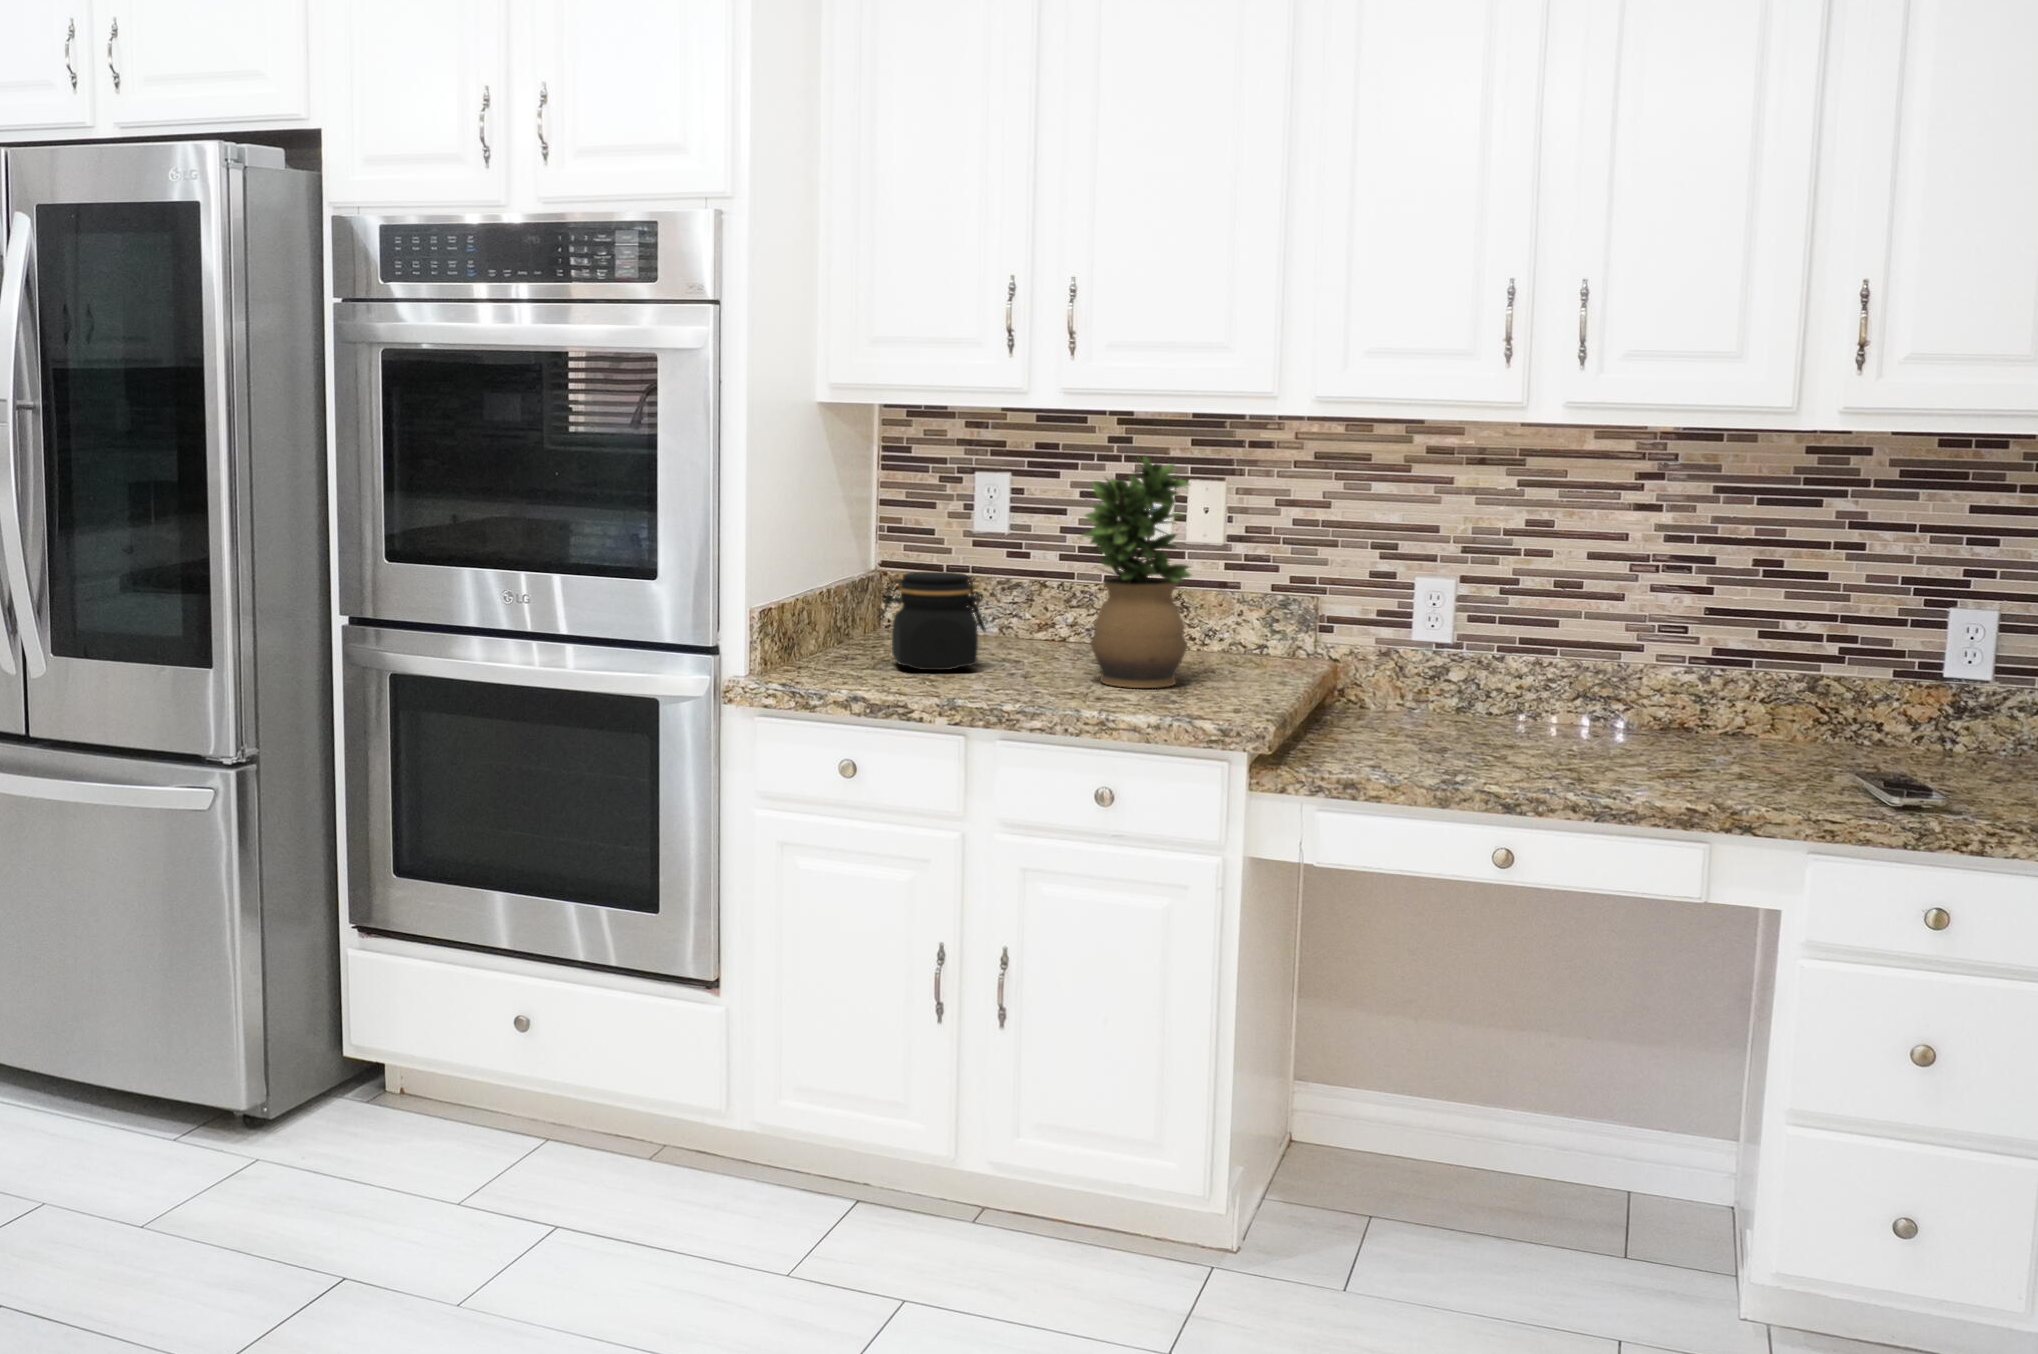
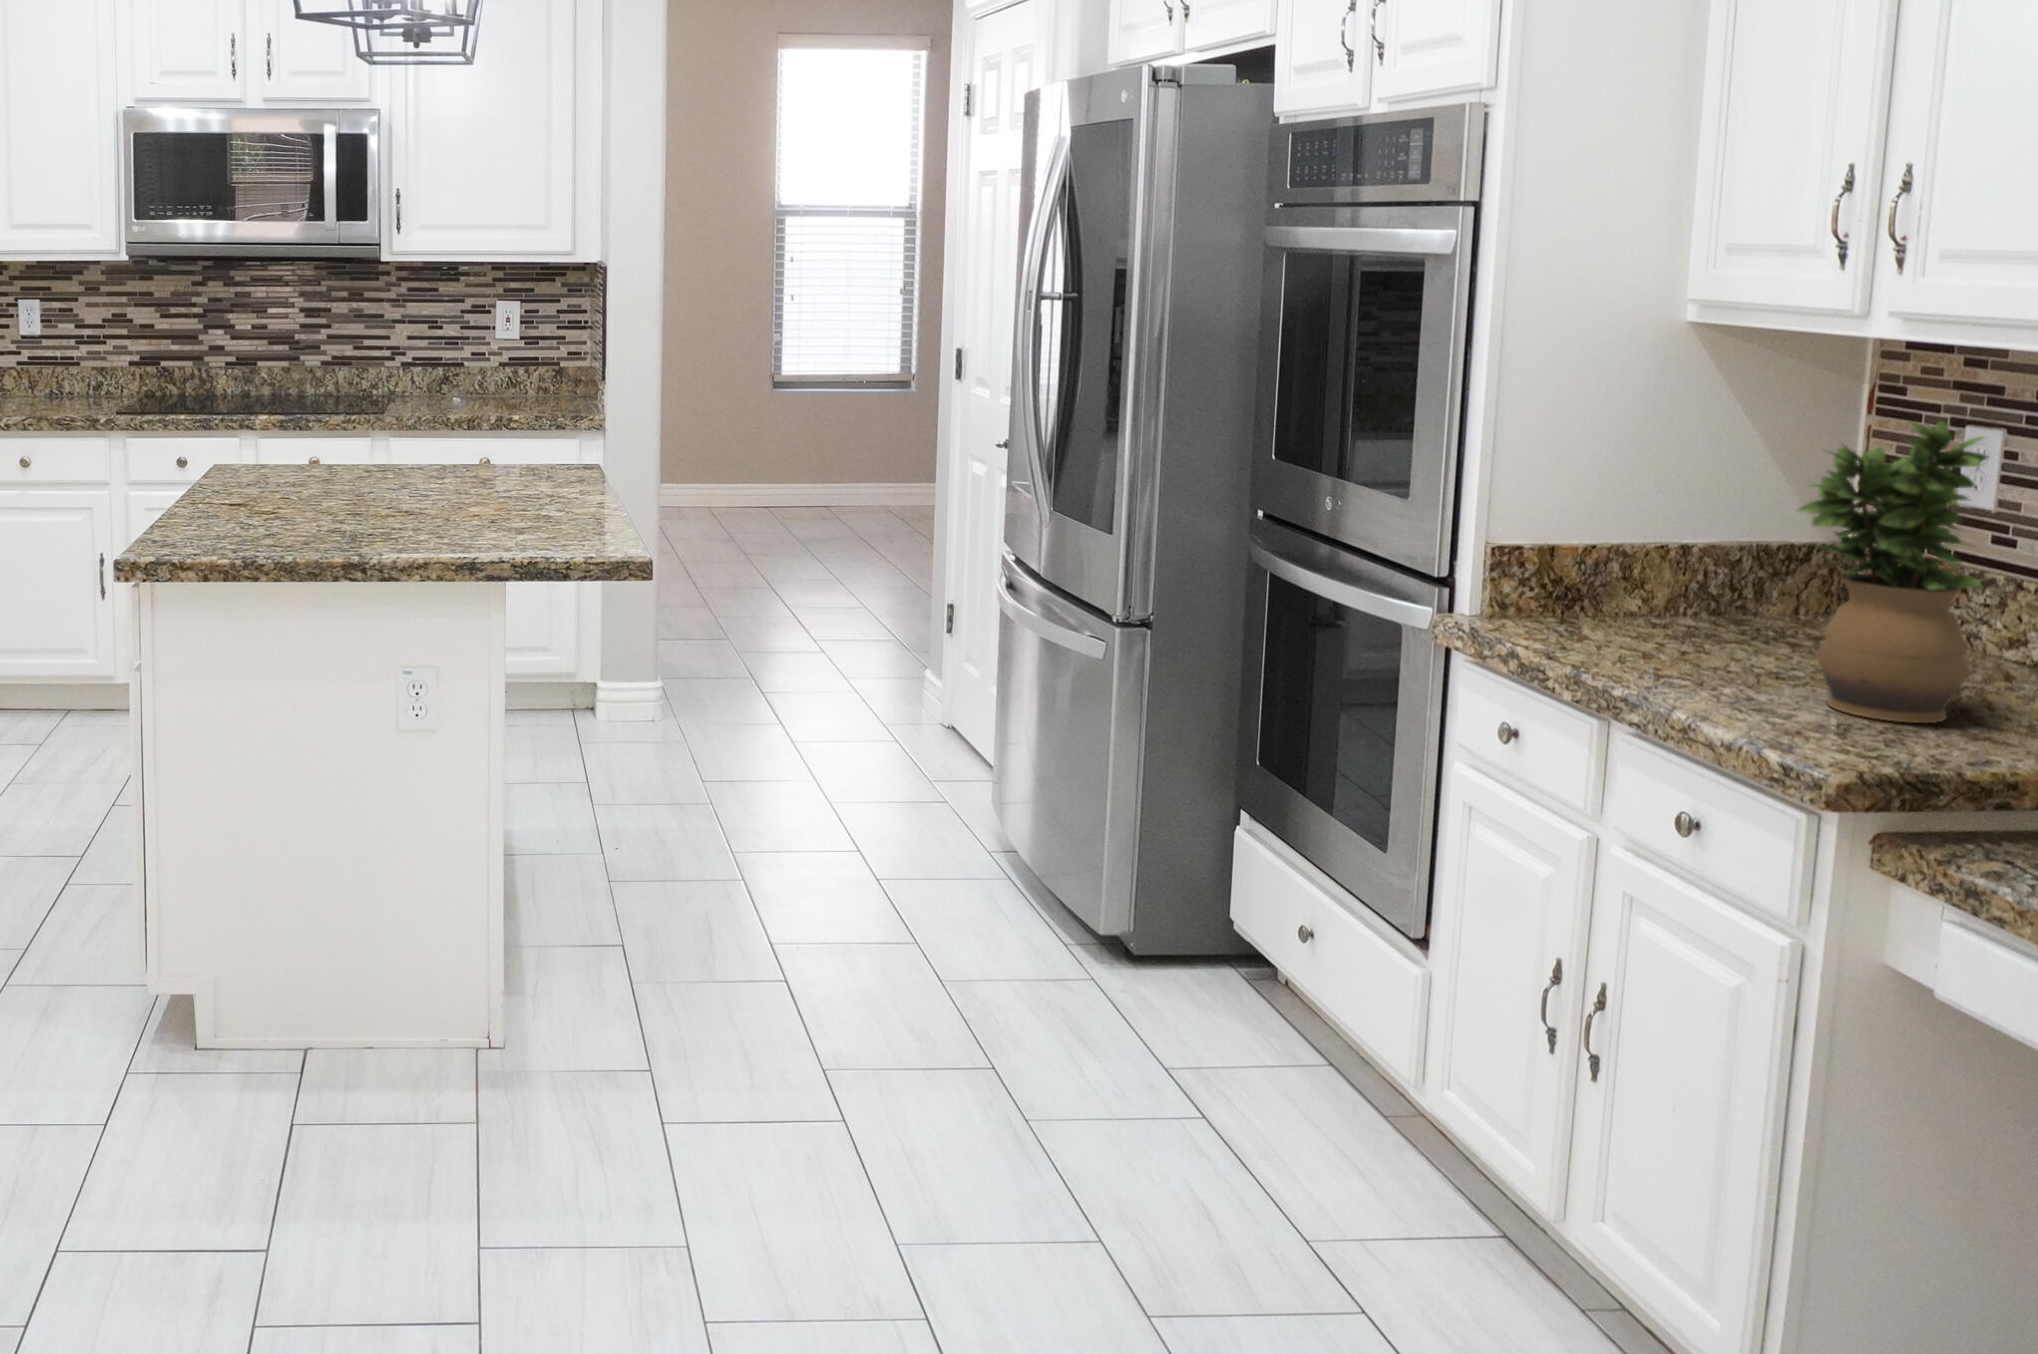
jar: present [882,572,986,670] -> none [1640,535,1777,653]

